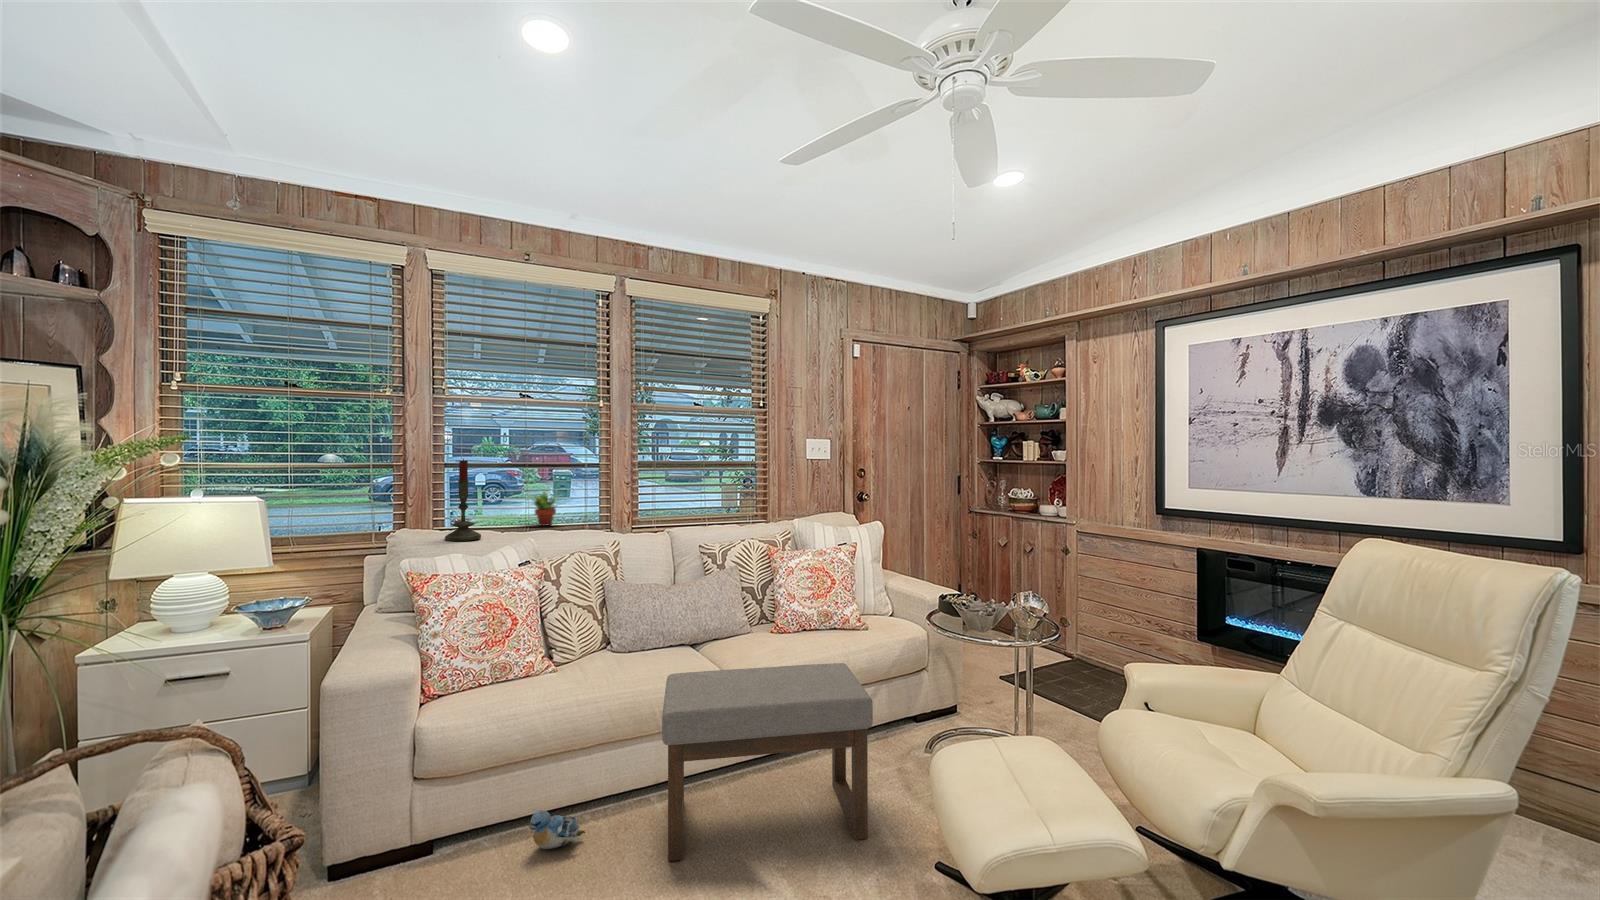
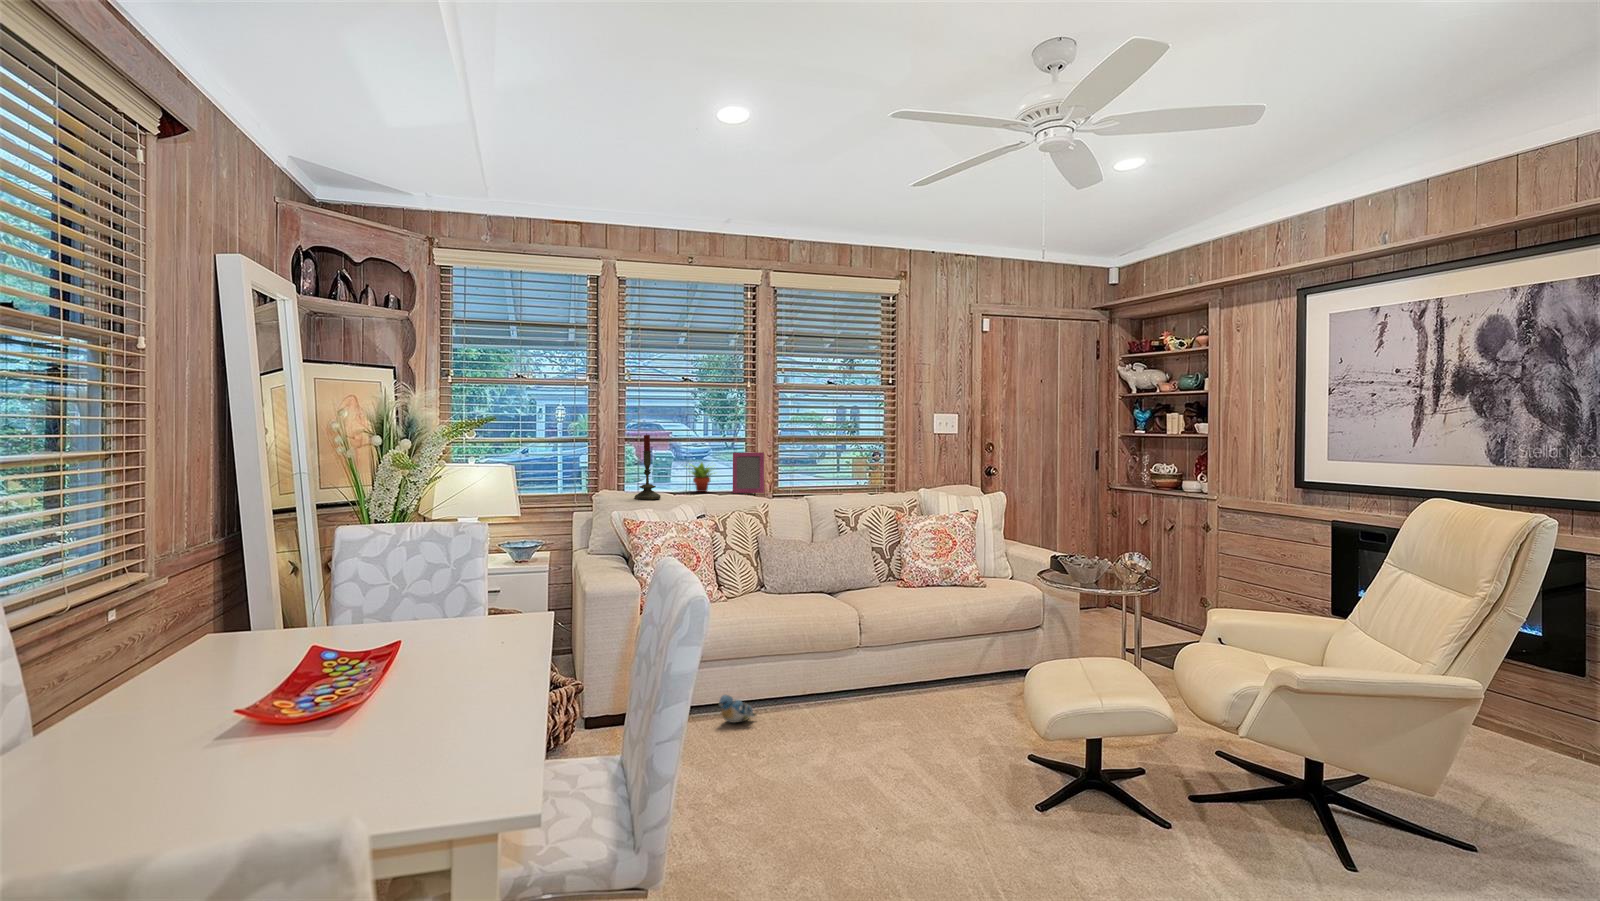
picture frame: none [583,480,621,526] -> present [733,452,764,493]
ottoman: present [662,663,873,861] -> none [815,603,982,735]

